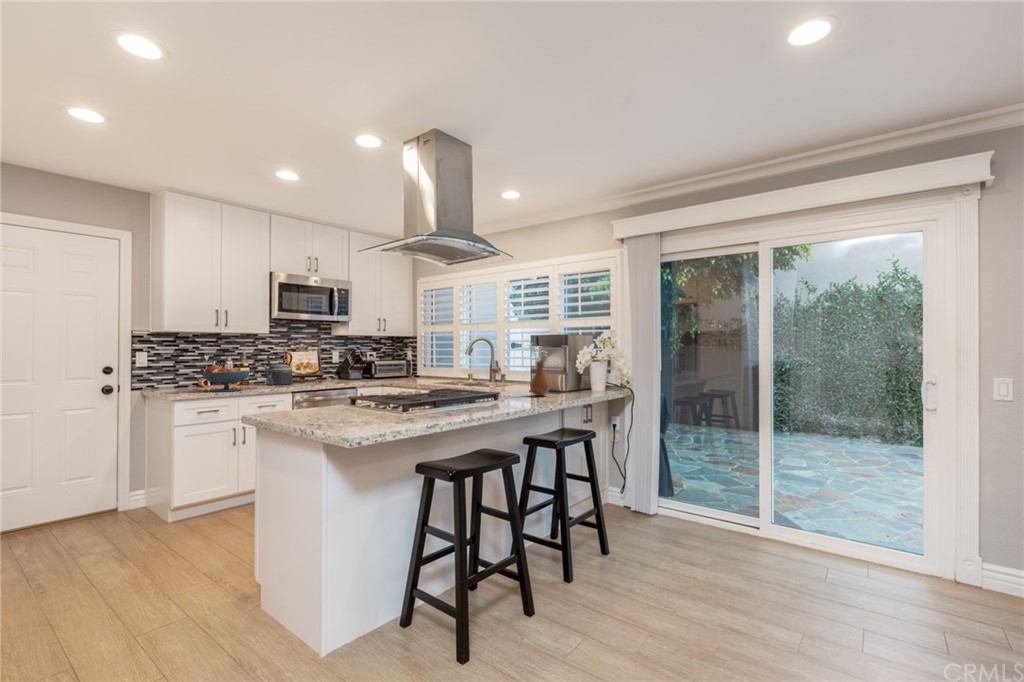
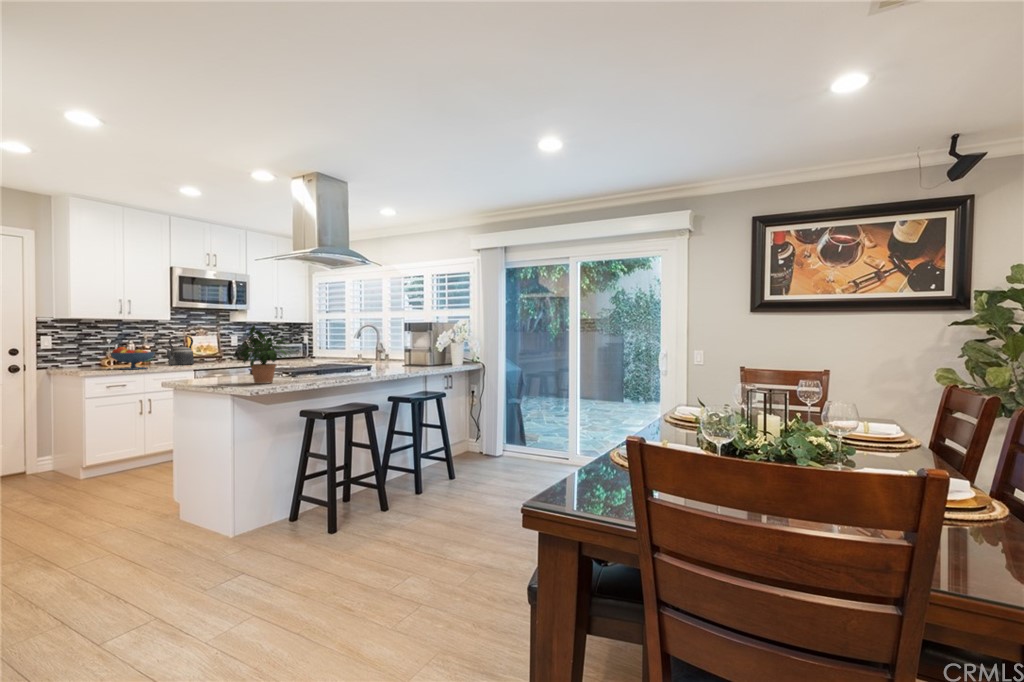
potted plant: none [327,339,412,425] -> present [236,325,290,384]
vase: present [527,345,549,396] -> none [393,329,416,369]

